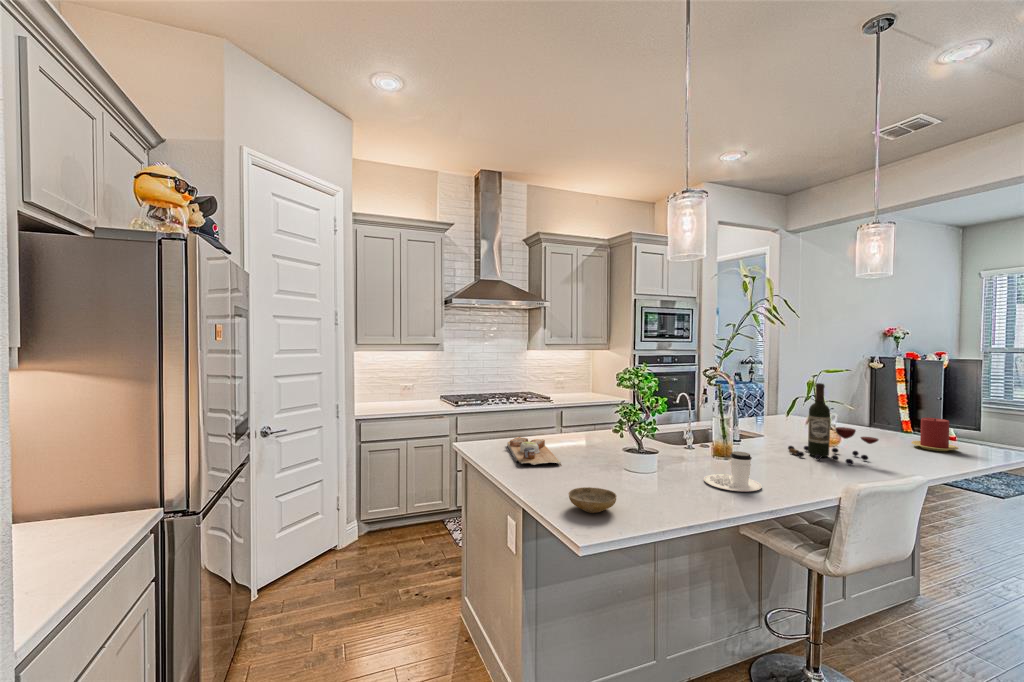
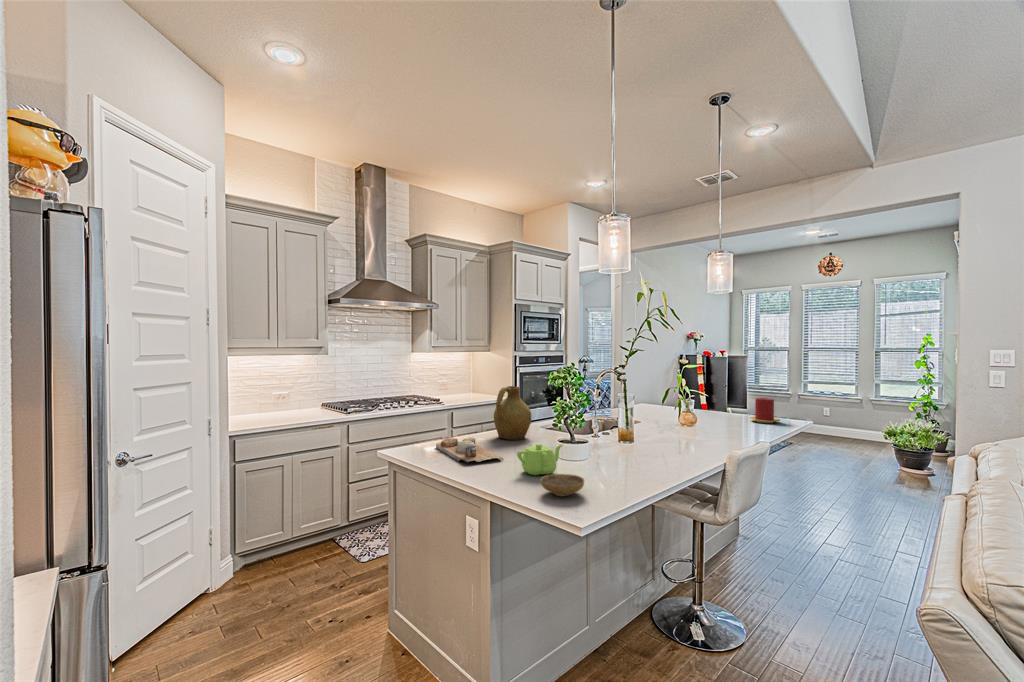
wine bottle: present [788,383,878,464] -> none [673,373,742,438]
pitcher: none [572,388,612,445] -> present [494,386,531,440]
coffee cup: present [704,451,762,492] -> none [630,432,677,466]
teapot: none [563,453,616,486] -> present [517,444,563,475]

